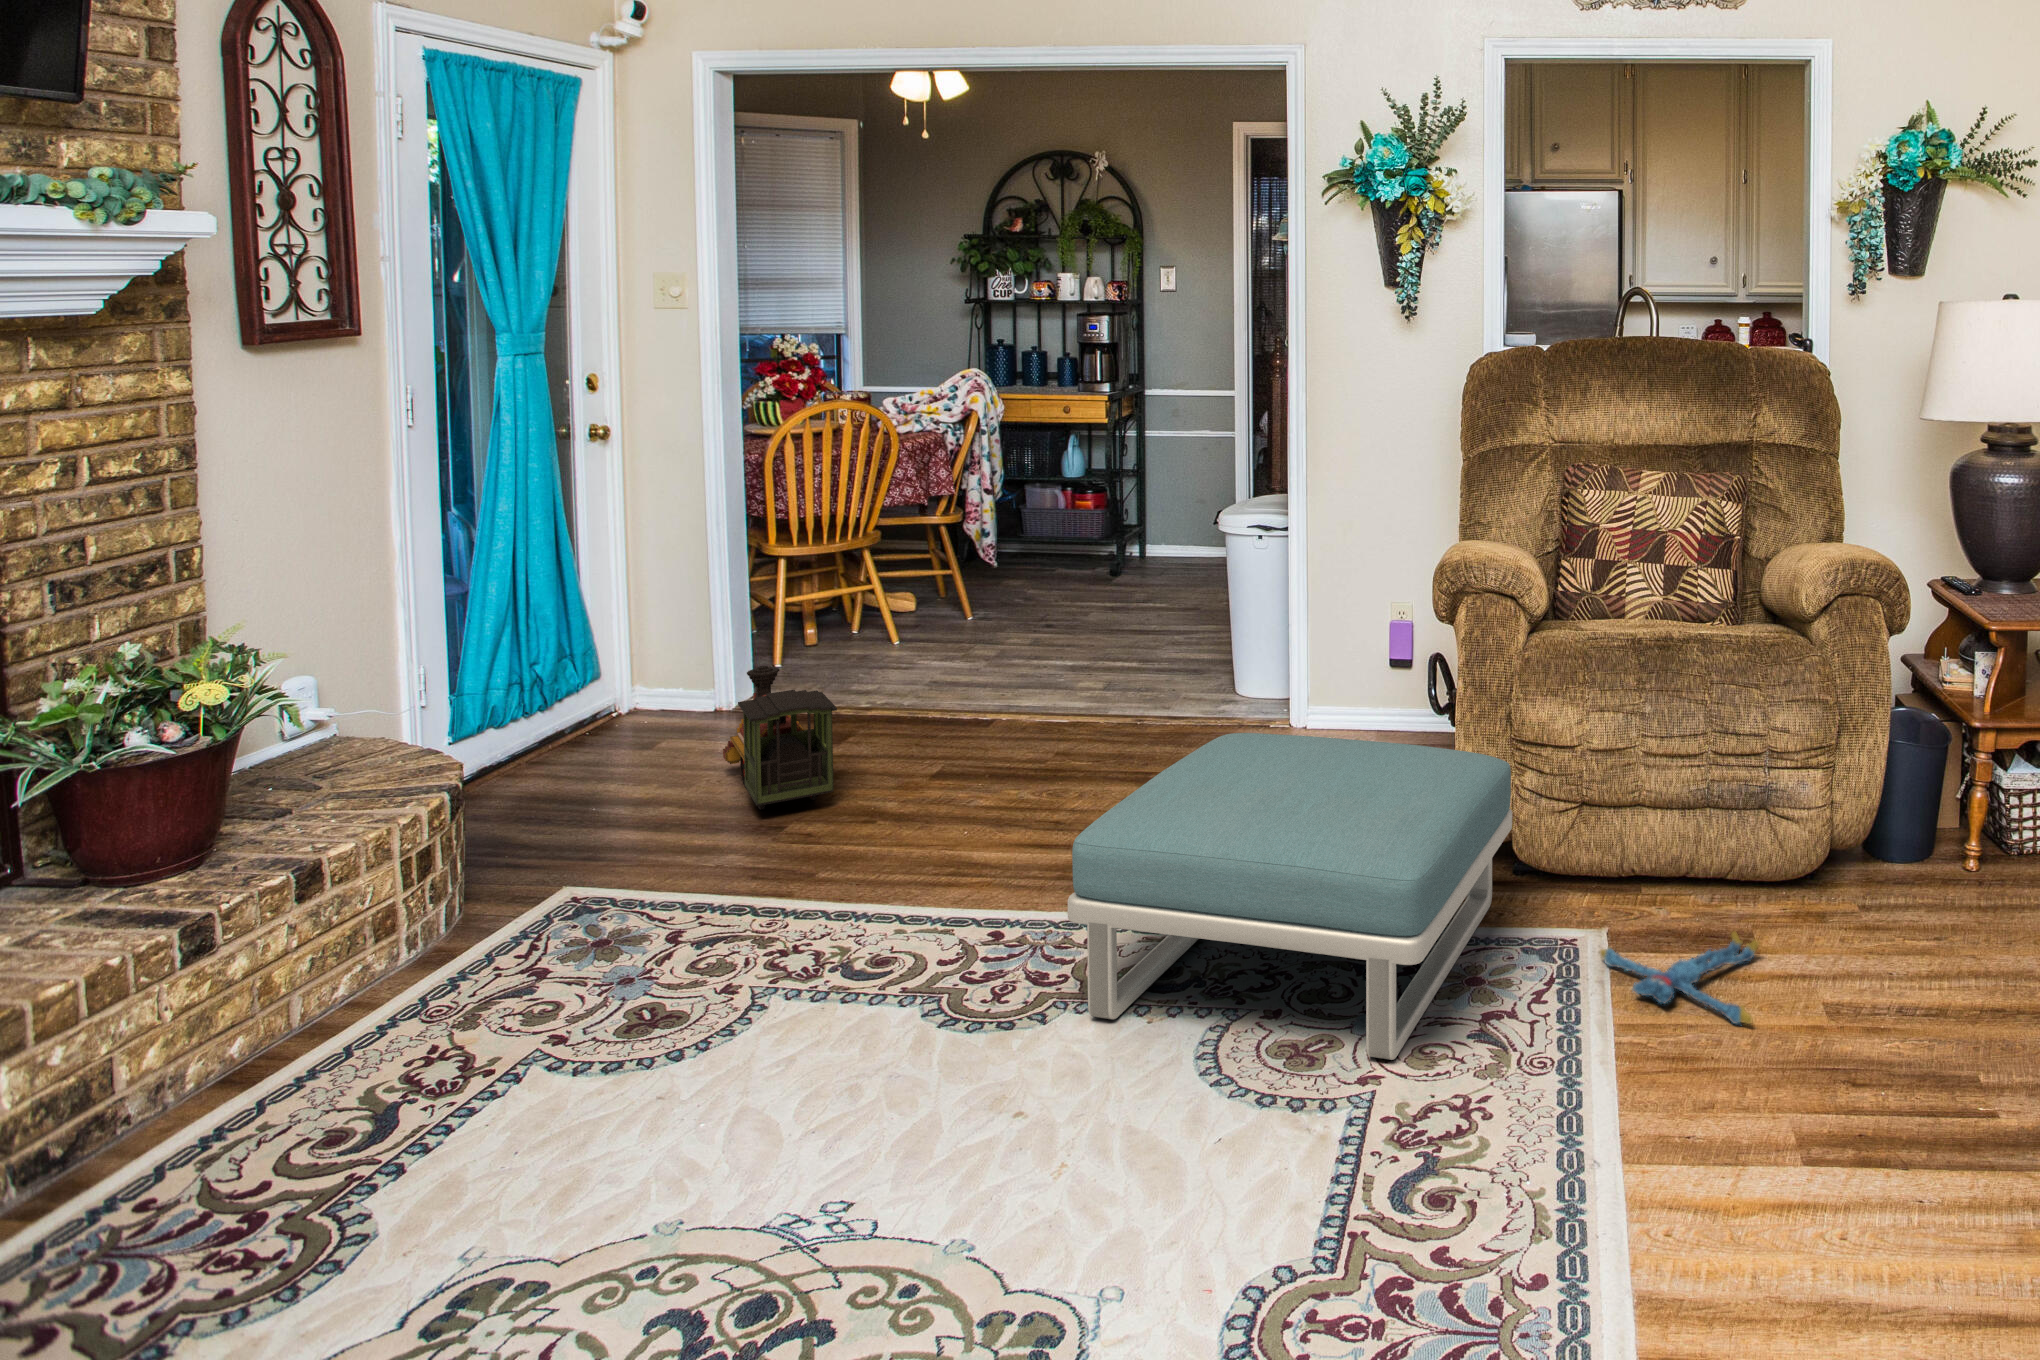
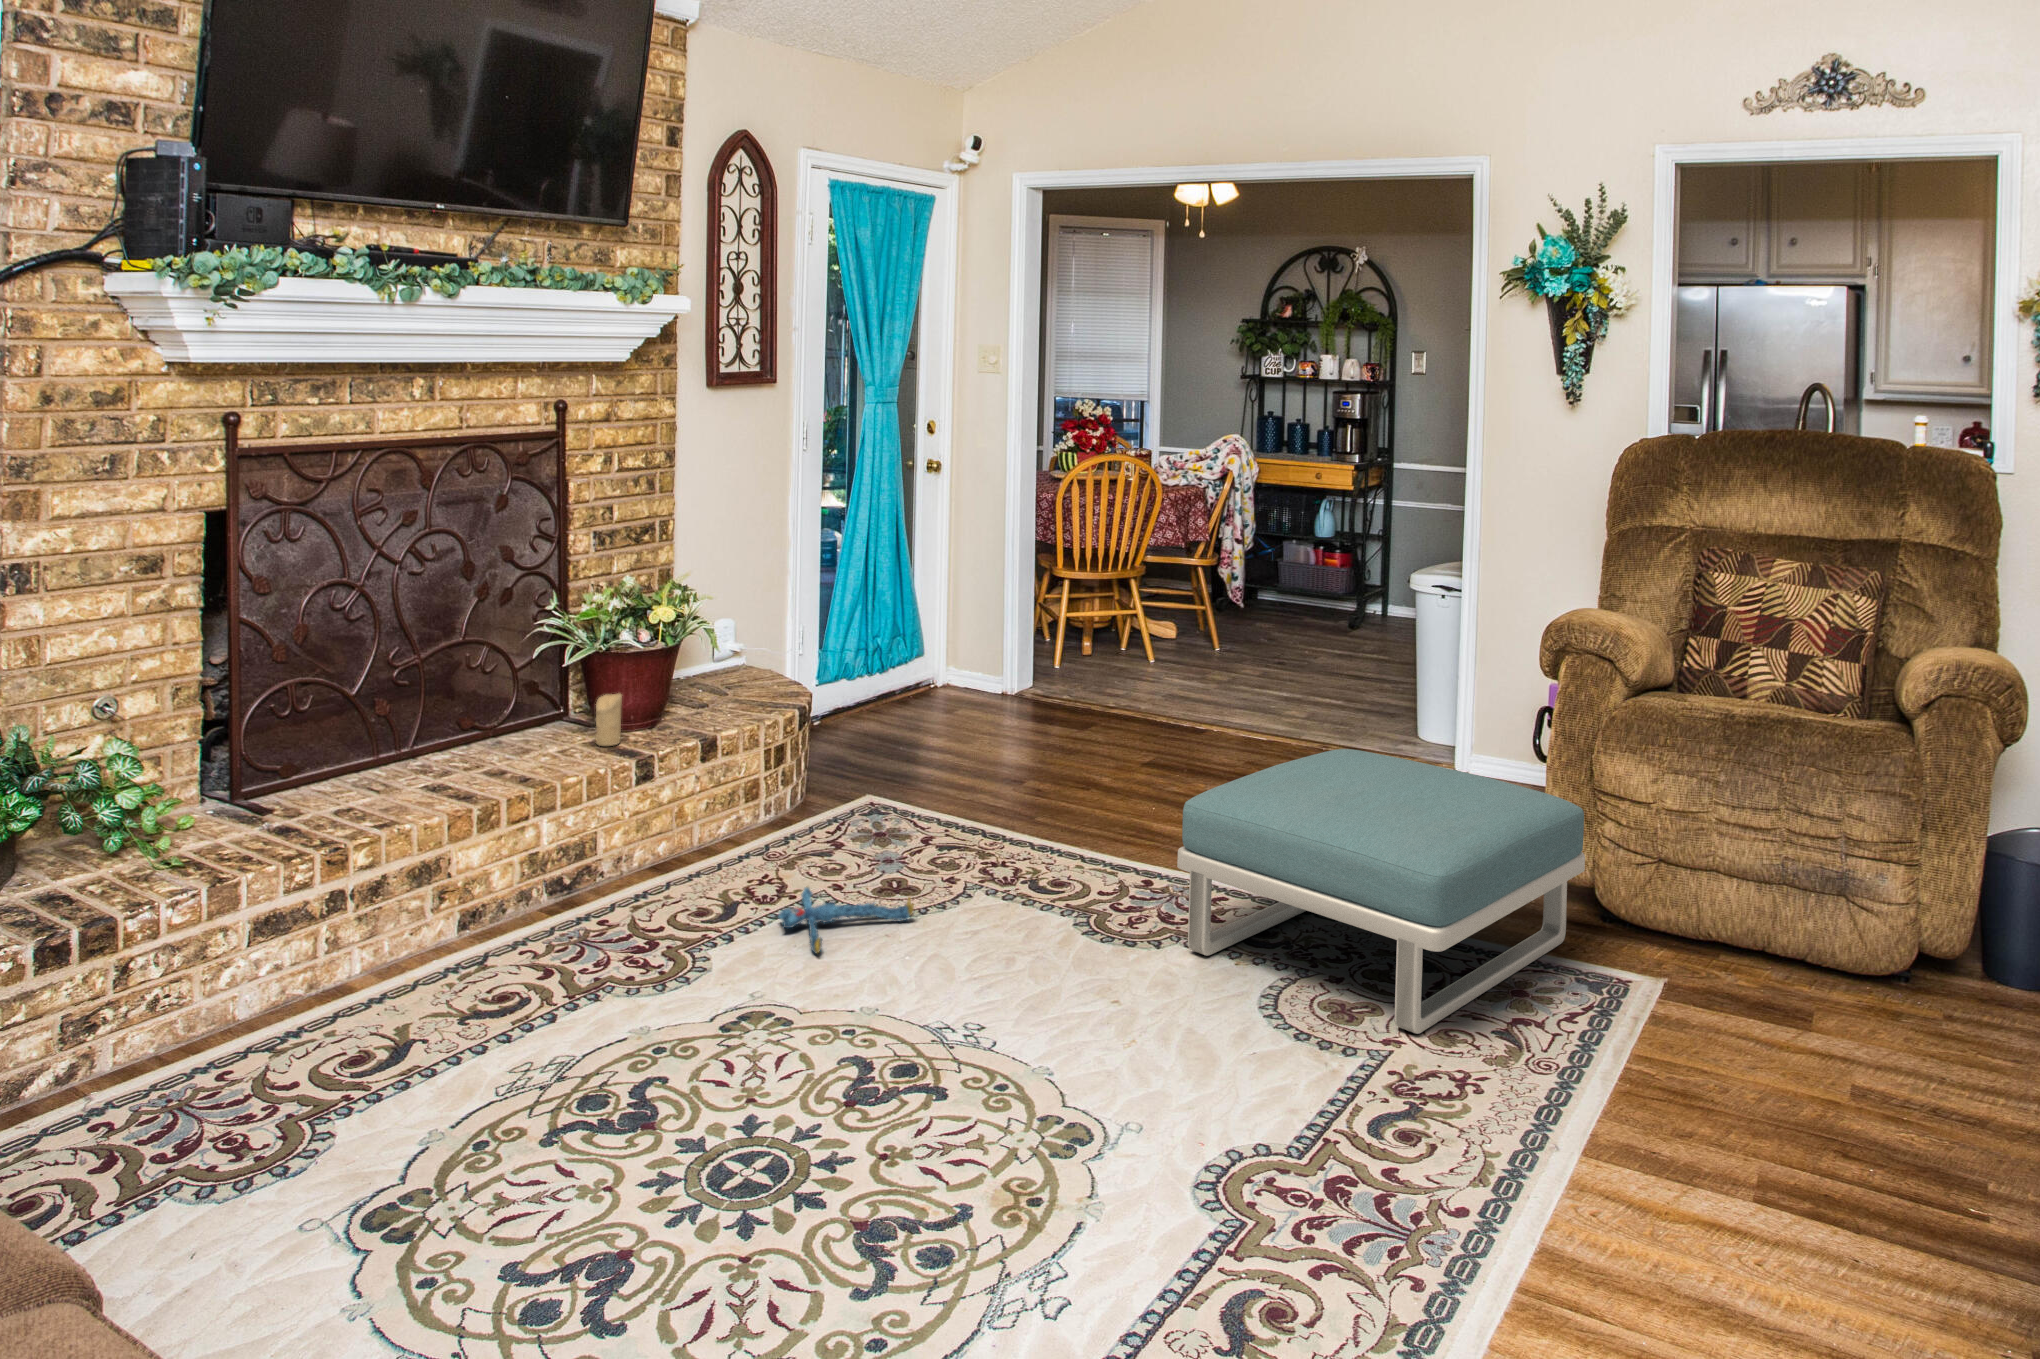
toy train: present [723,666,837,810] -> none [993,656,1066,767]
candle: none [81,830,135,916] -> present [596,694,622,746]
plush toy: present [1600,932,1758,1025] -> present [778,886,914,953]

